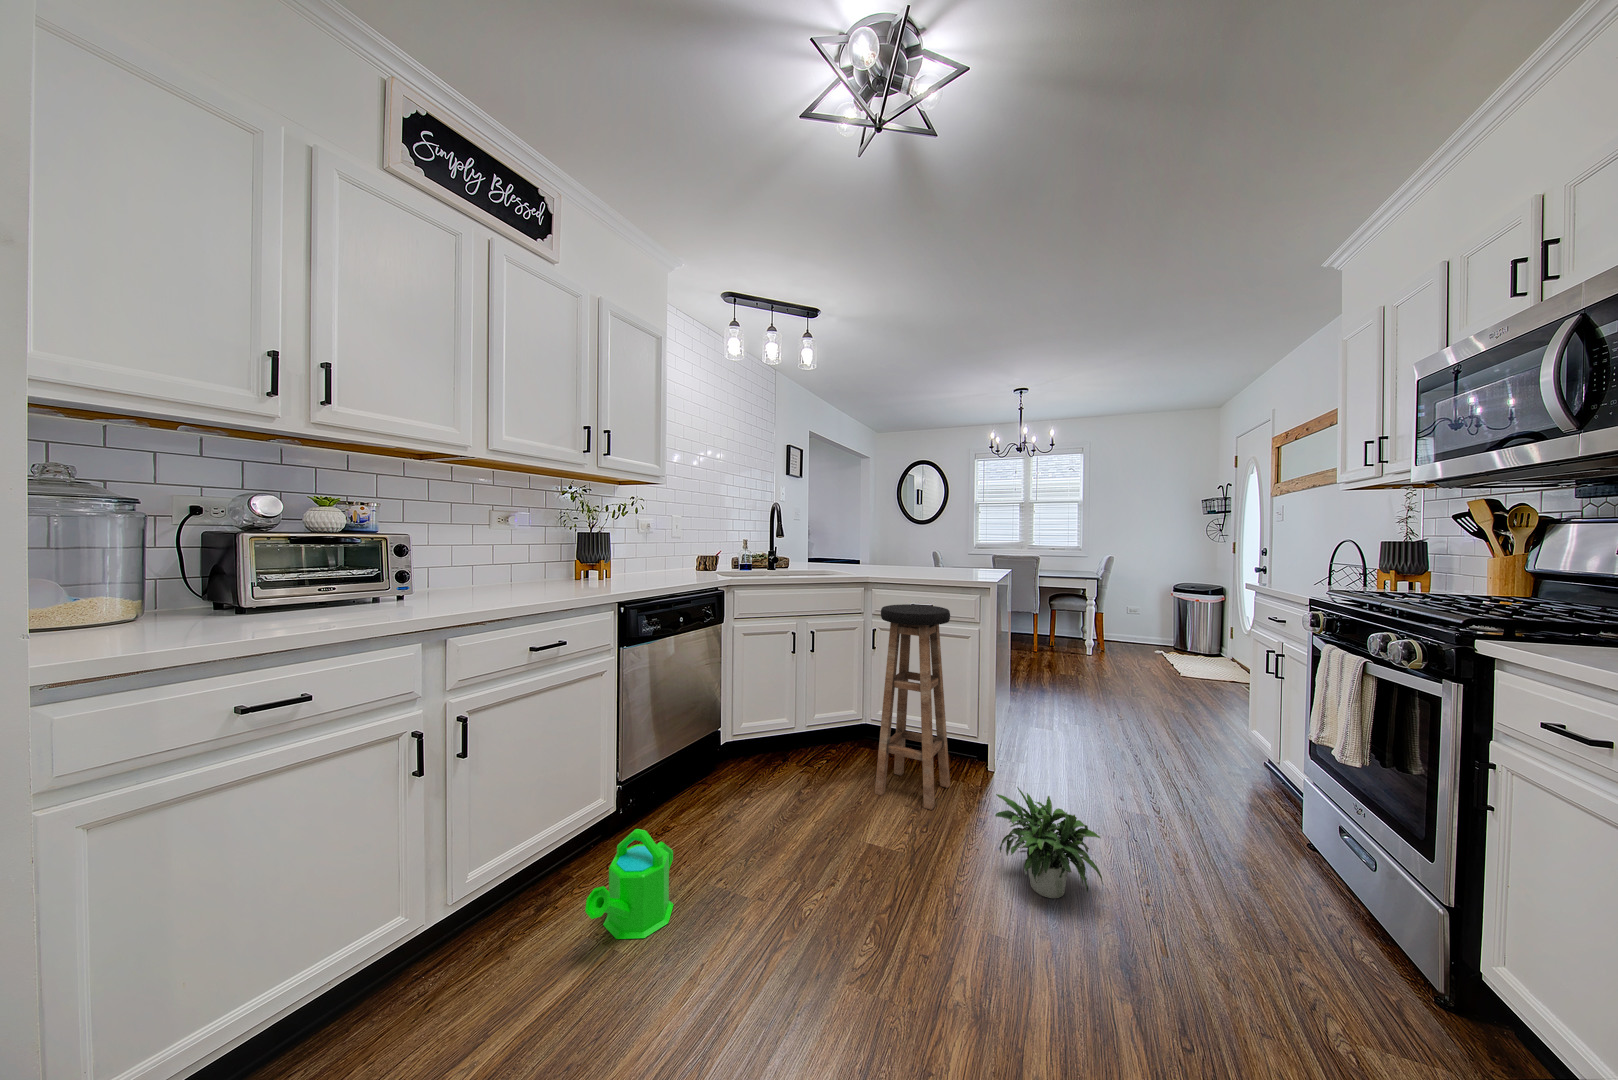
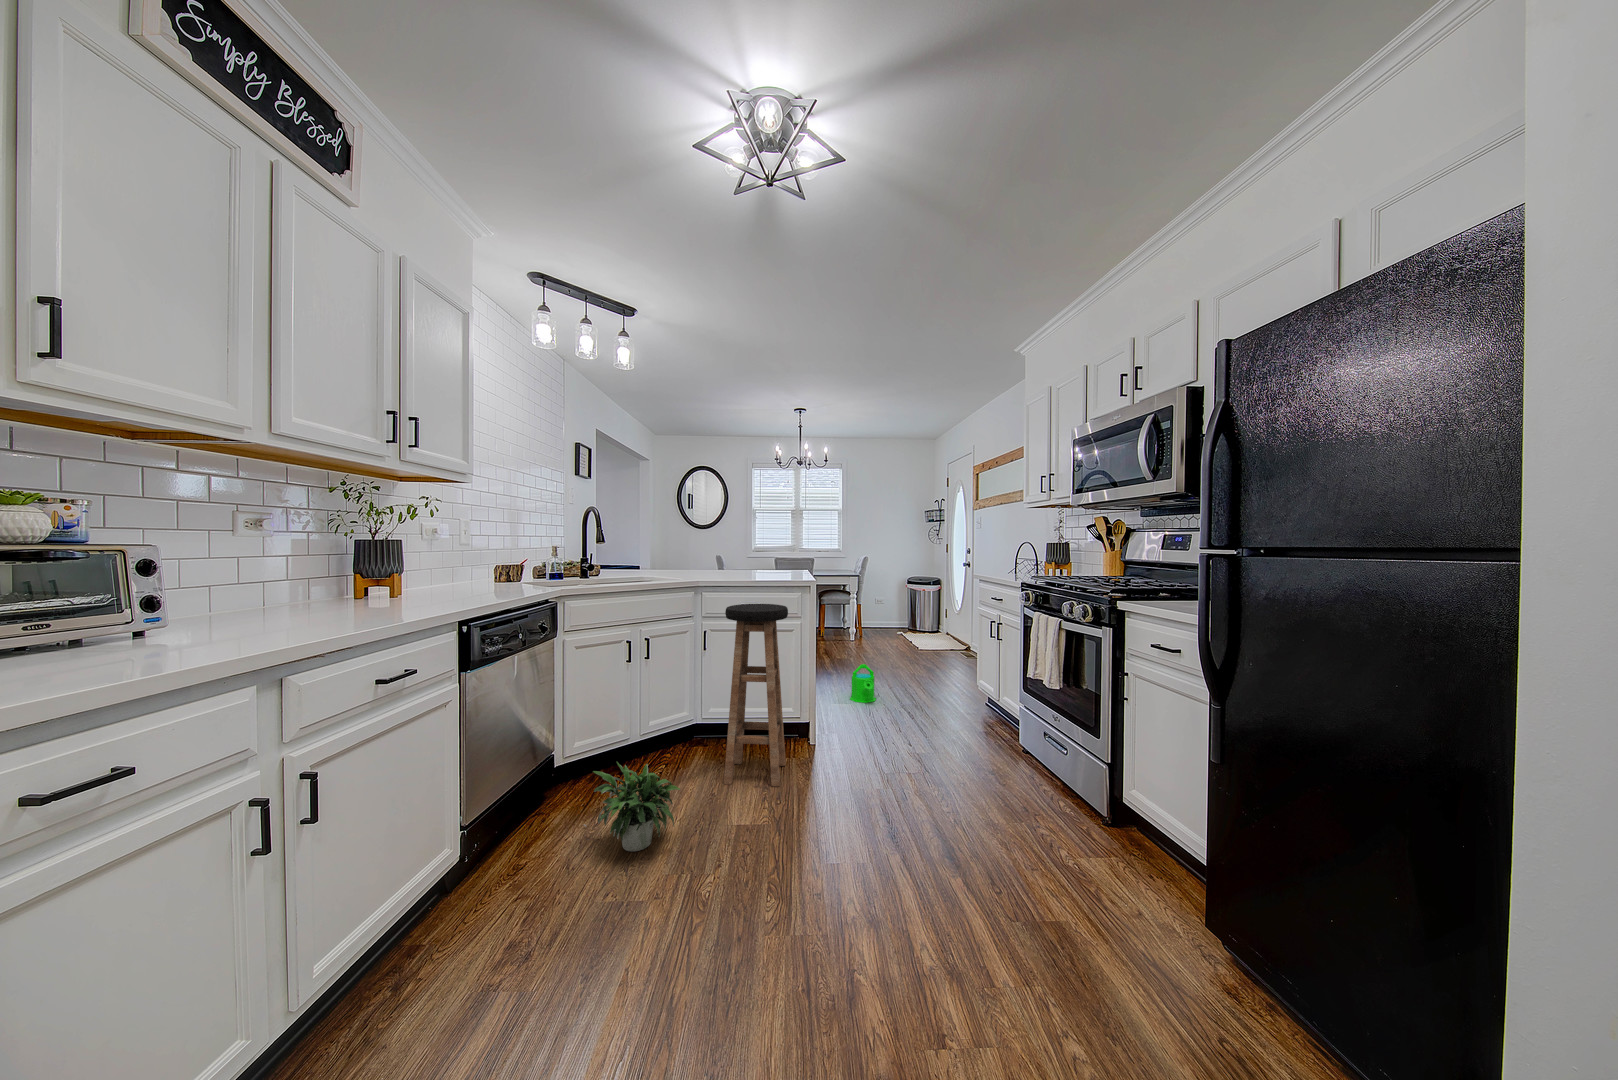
potted plant: present [976,787,1103,898] -> present [583,762,680,851]
watering can: present [585,829,674,939] -> present [850,664,876,703]

